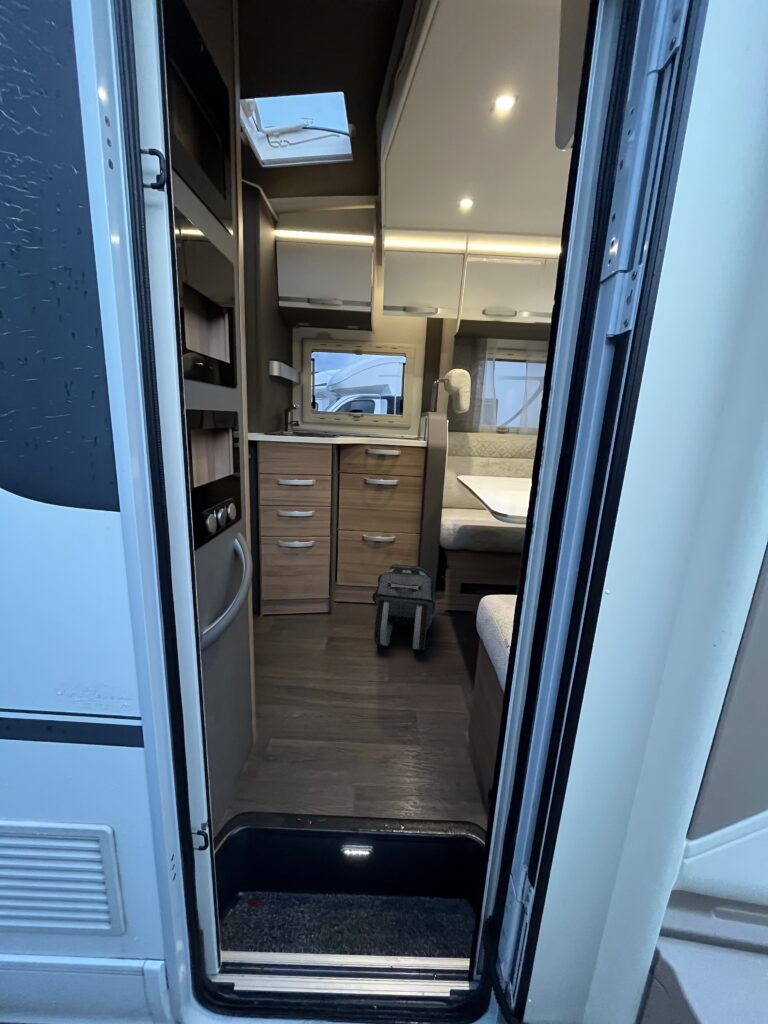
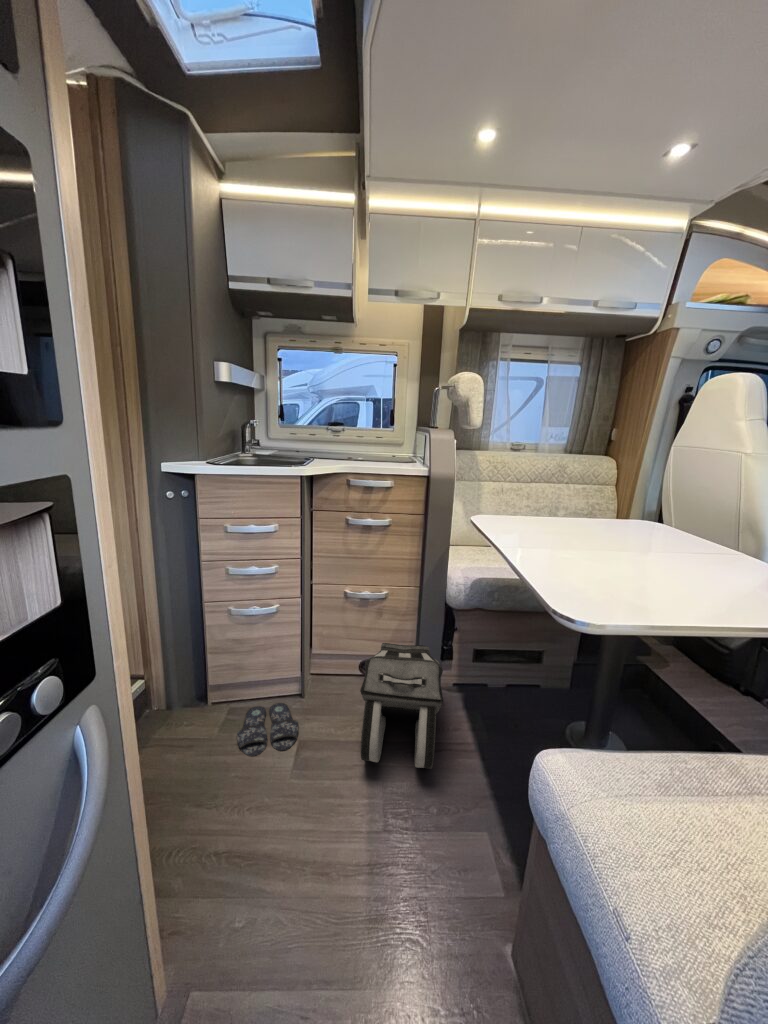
slippers: none [284,616,328,642] -> present [237,703,298,756]

